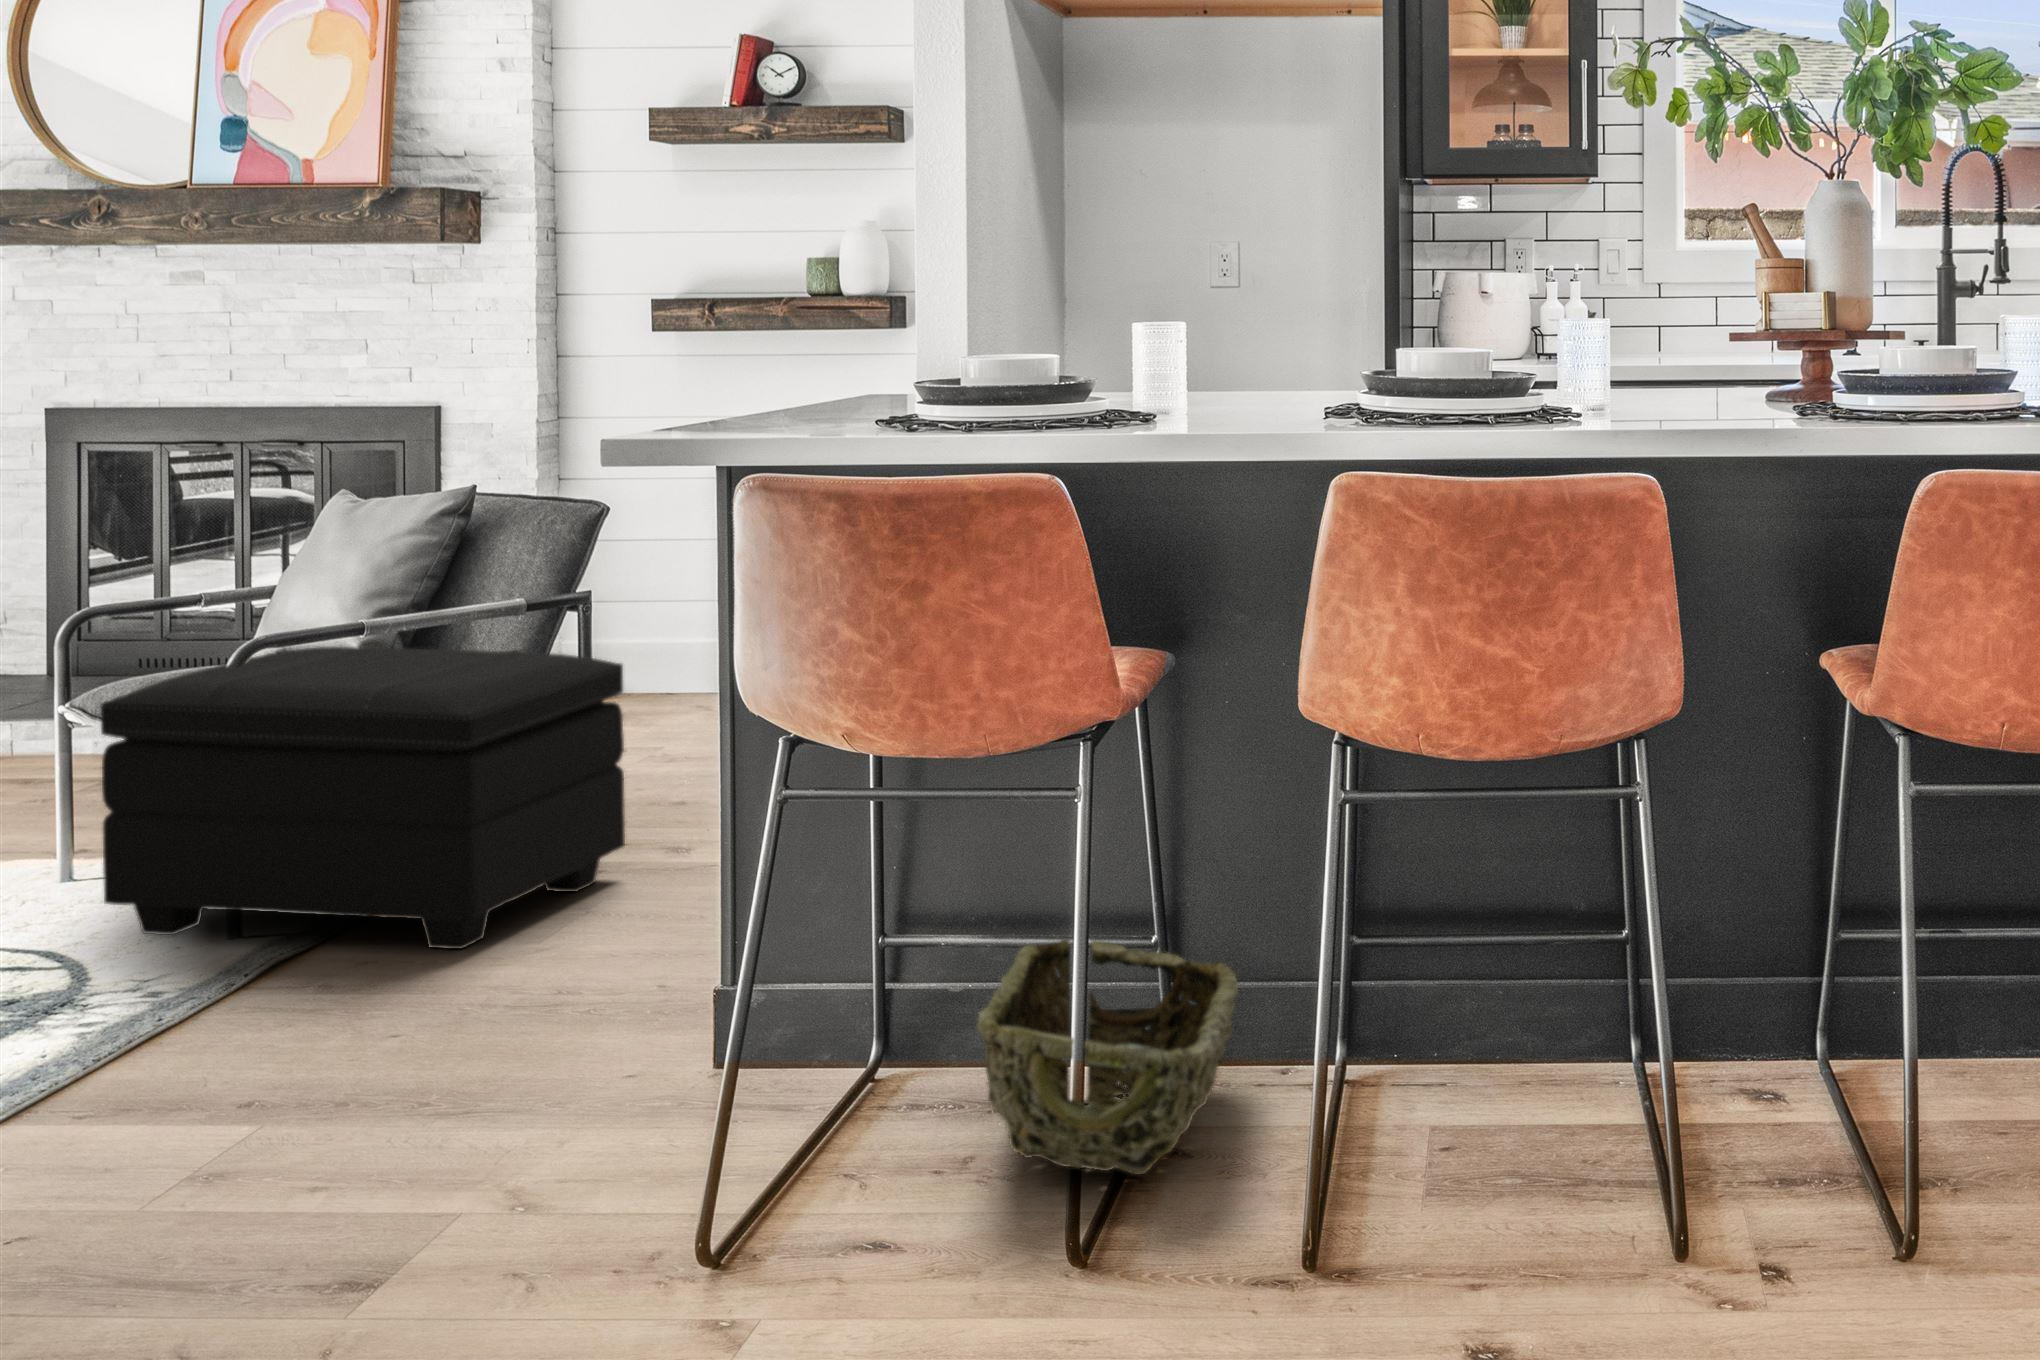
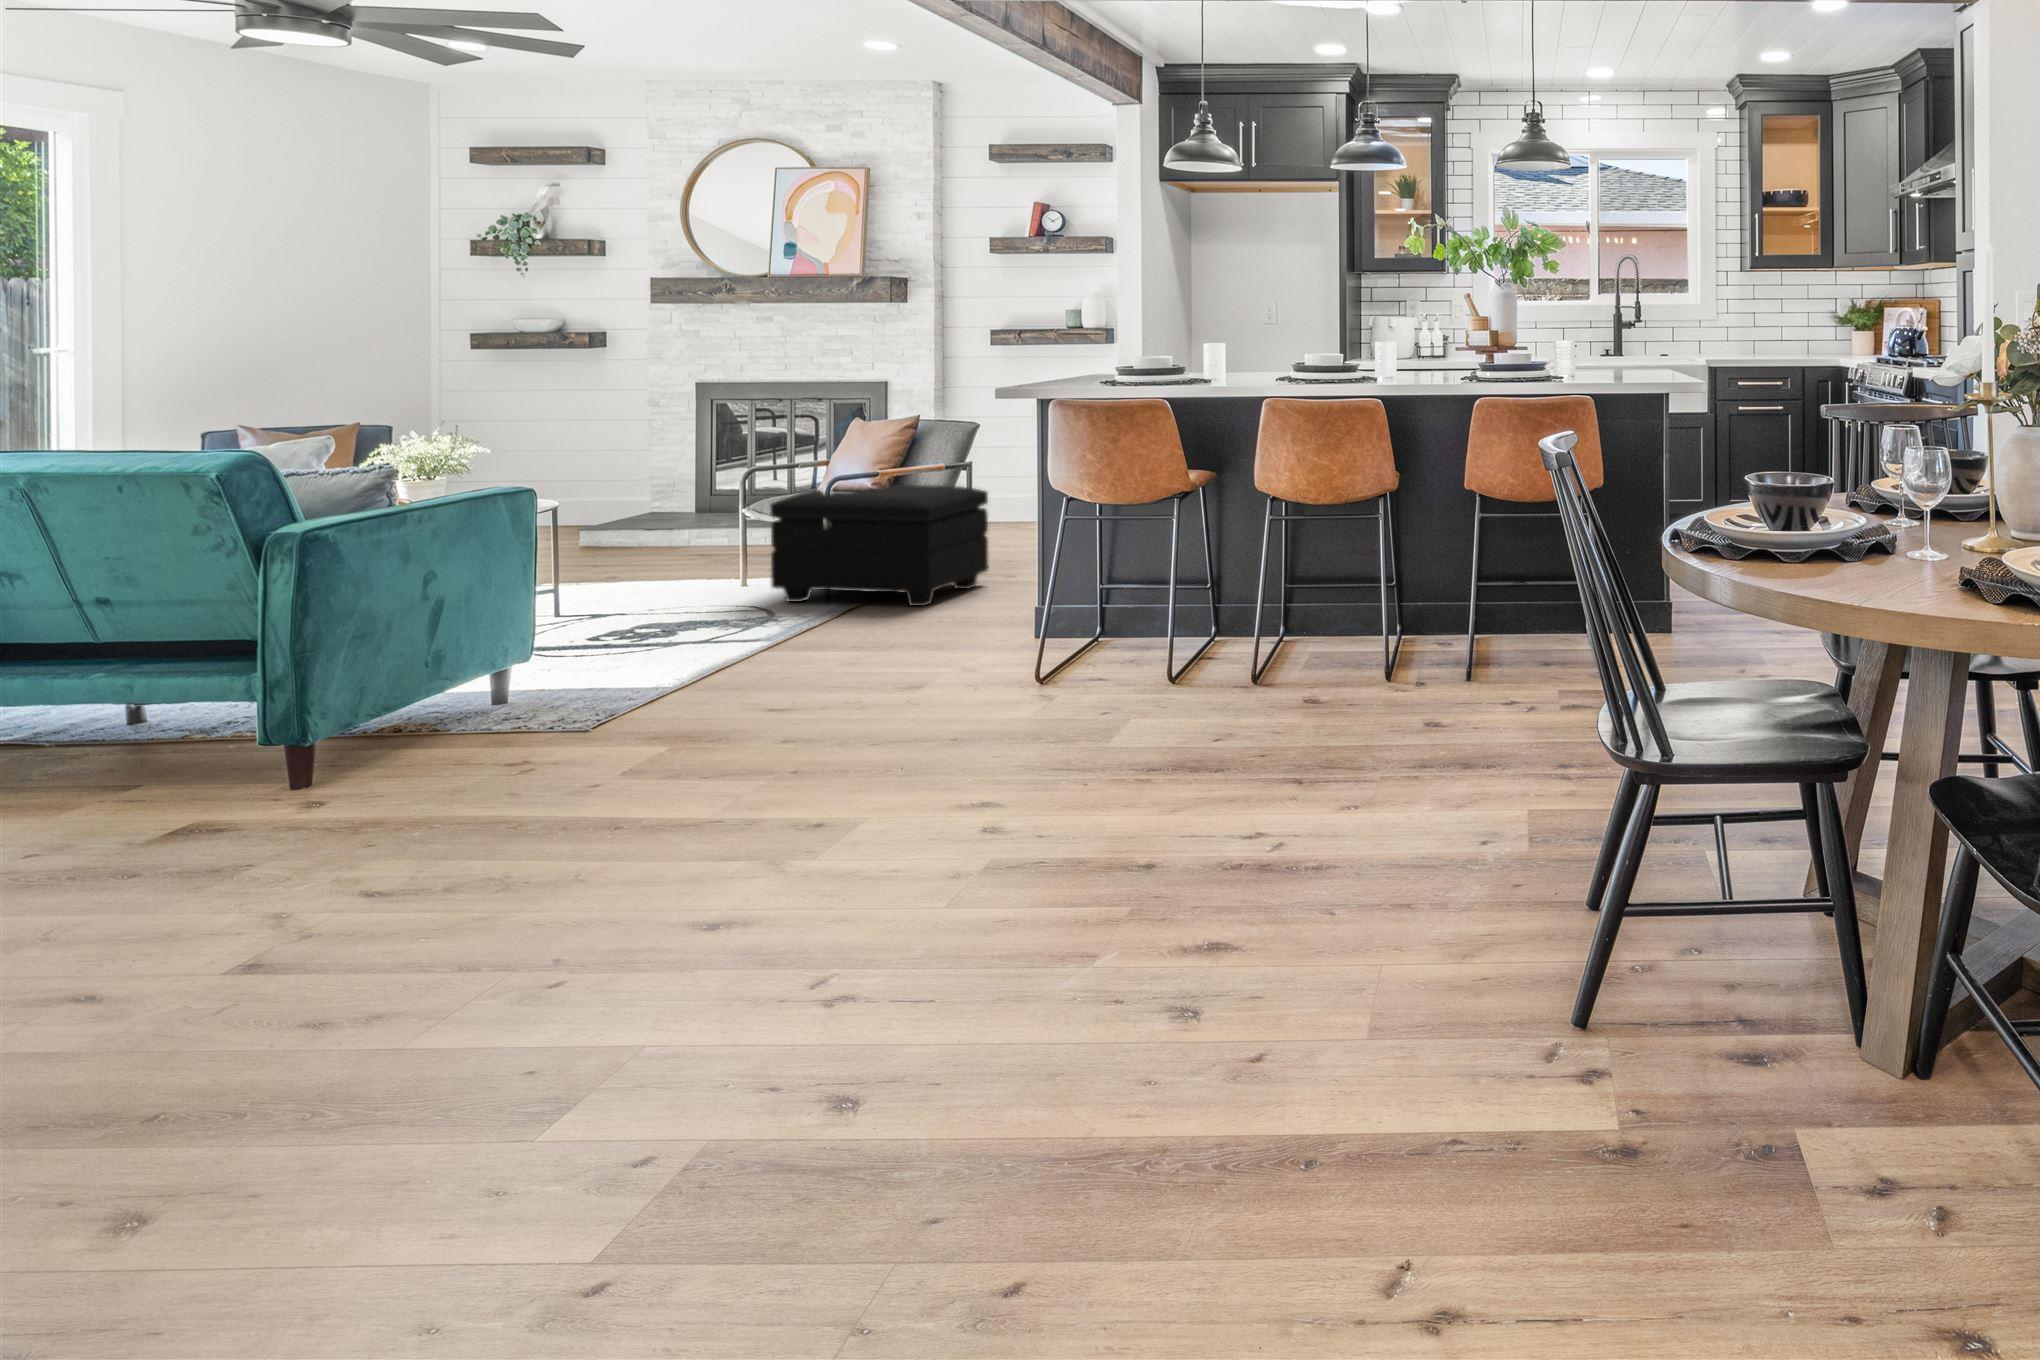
woven basket: present [977,937,1238,1174] -> none [1134,584,1239,663]

